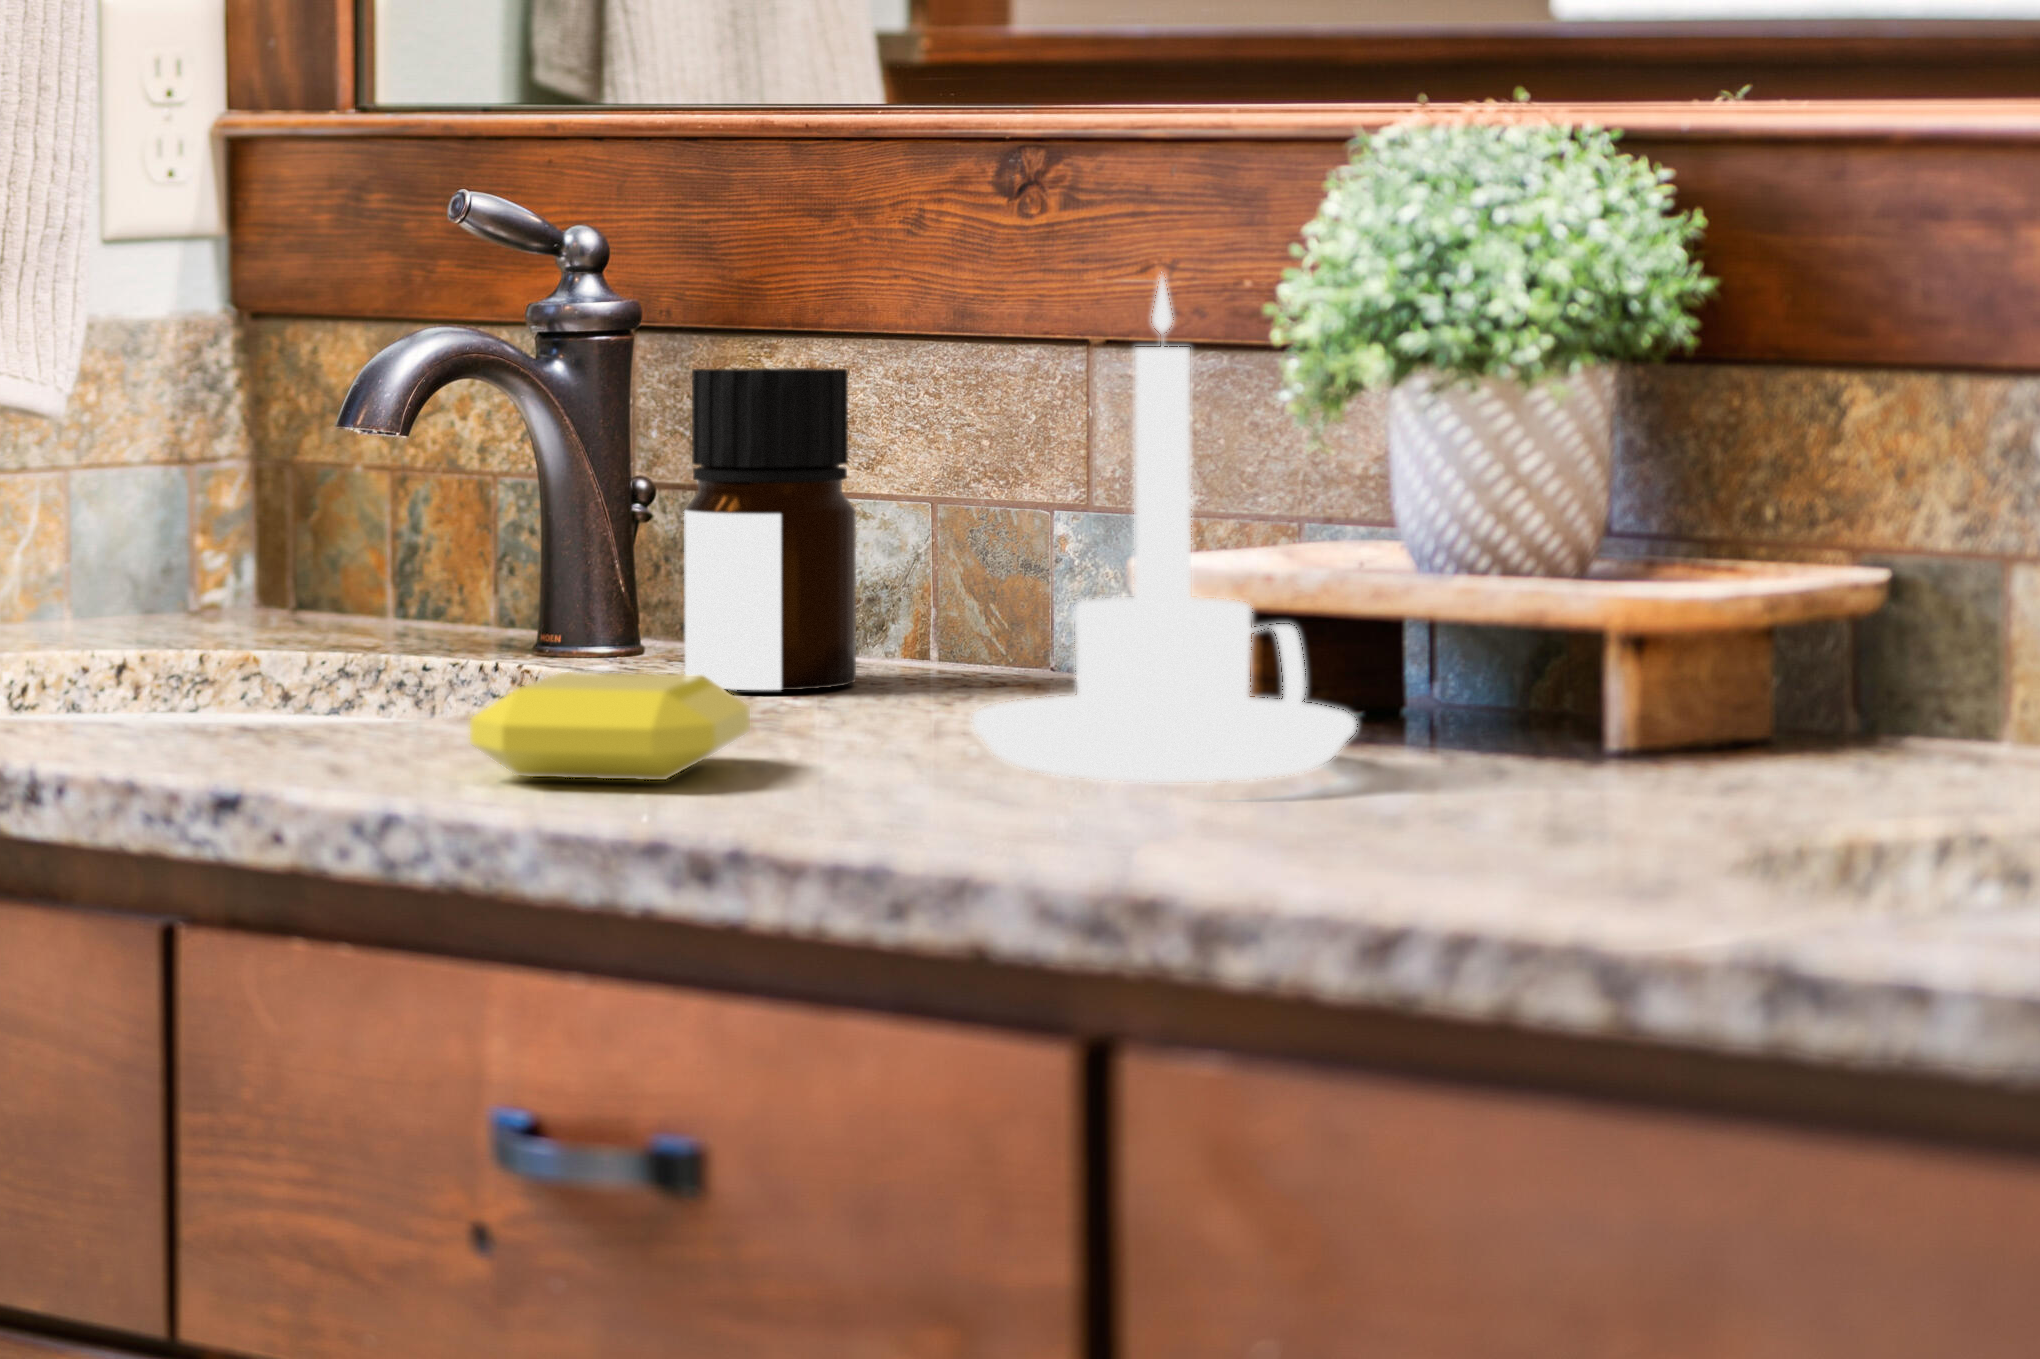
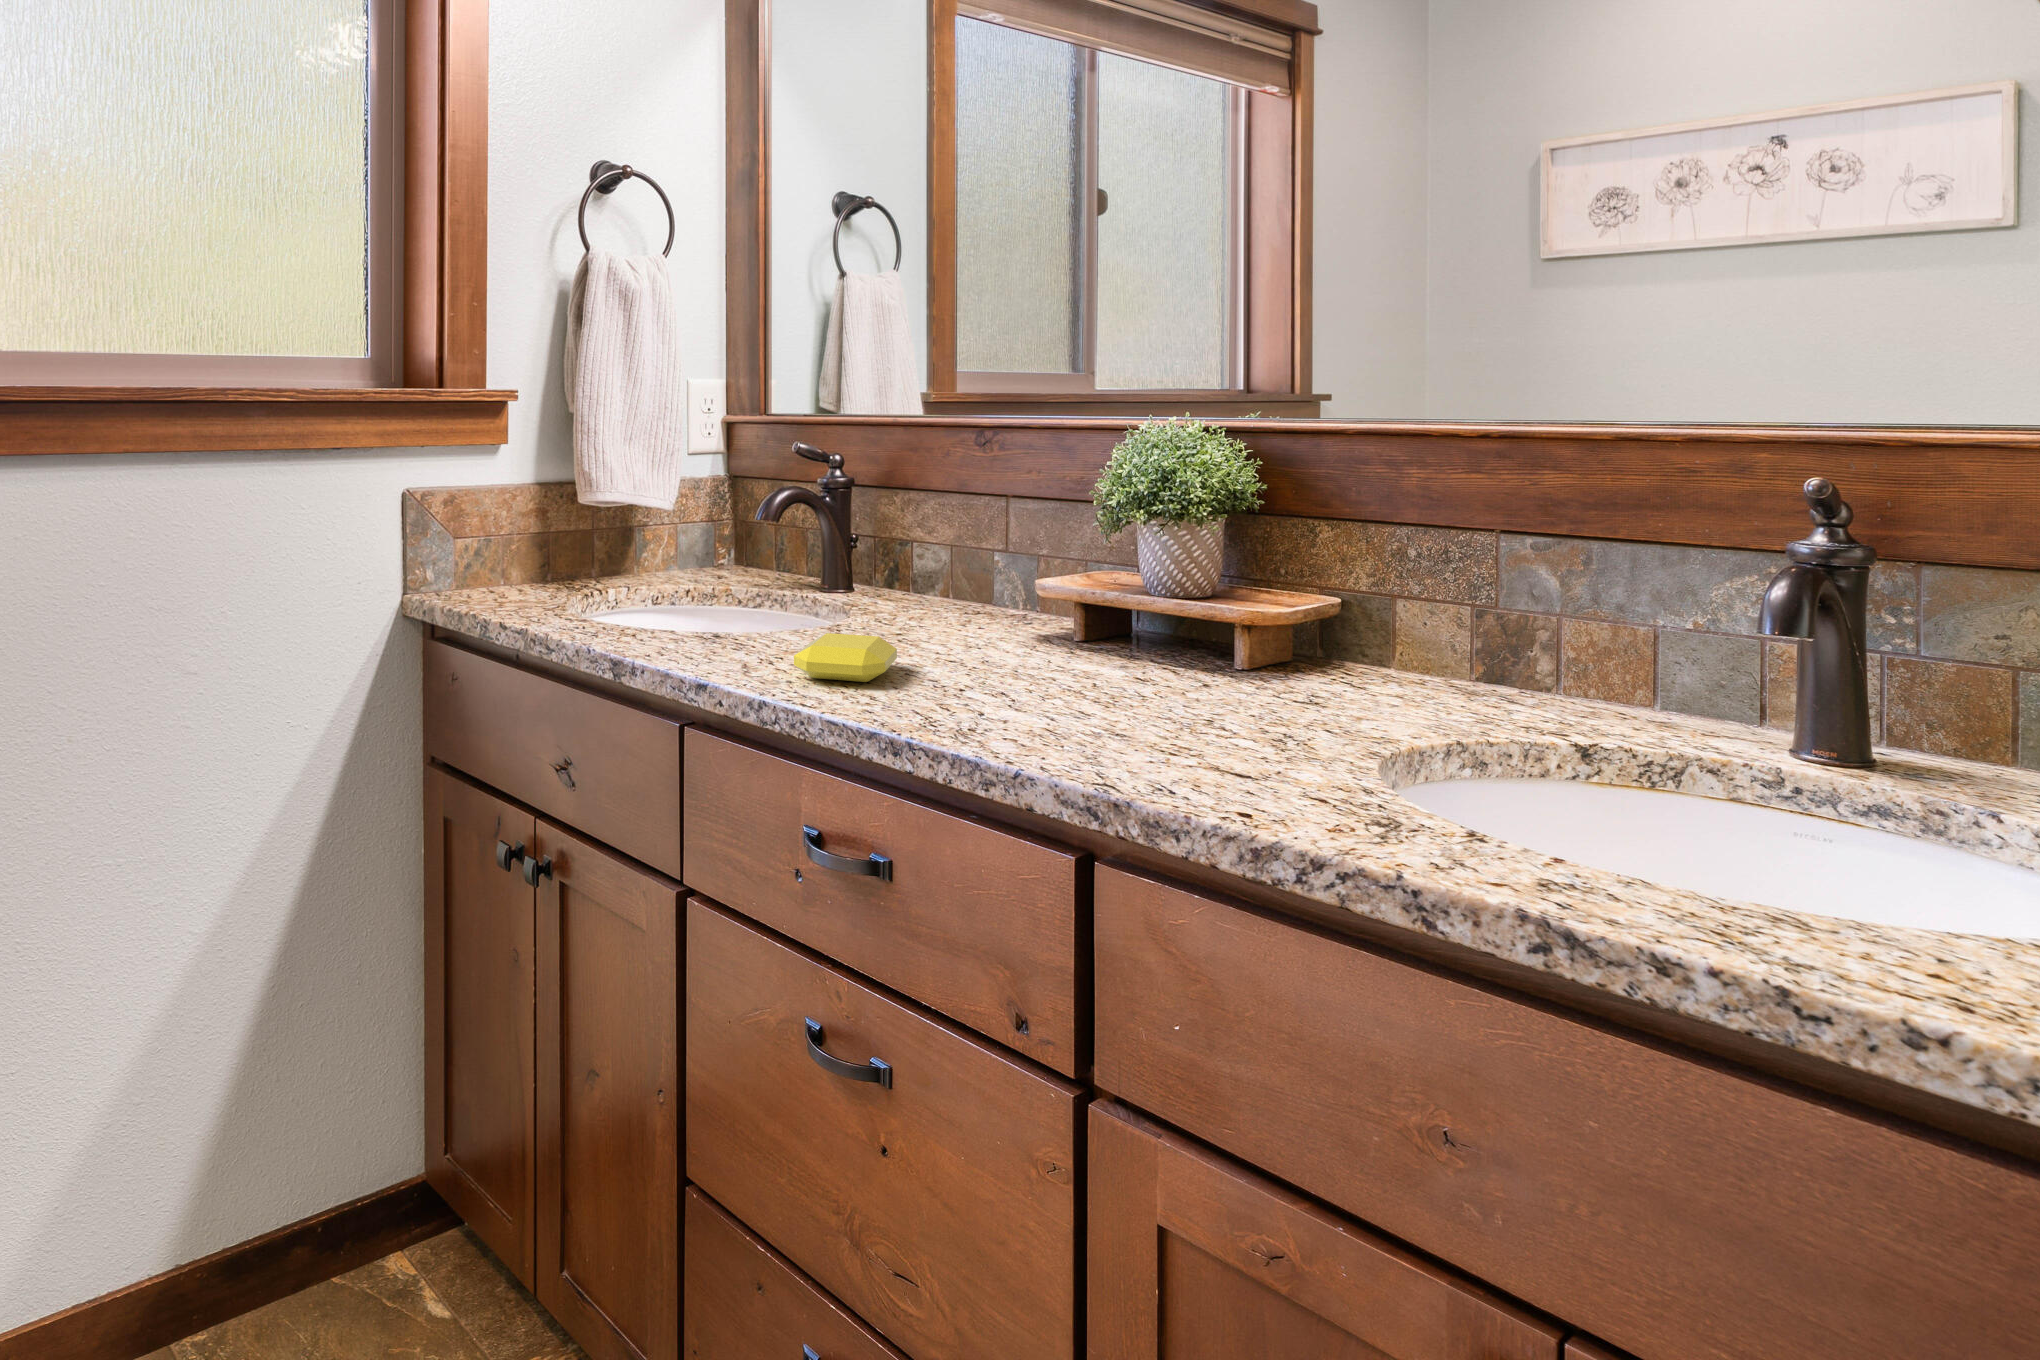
candle holder: present [972,278,1357,782] -> none [981,490,1131,691]
bottle: present [684,368,856,690] -> none [867,496,931,620]

